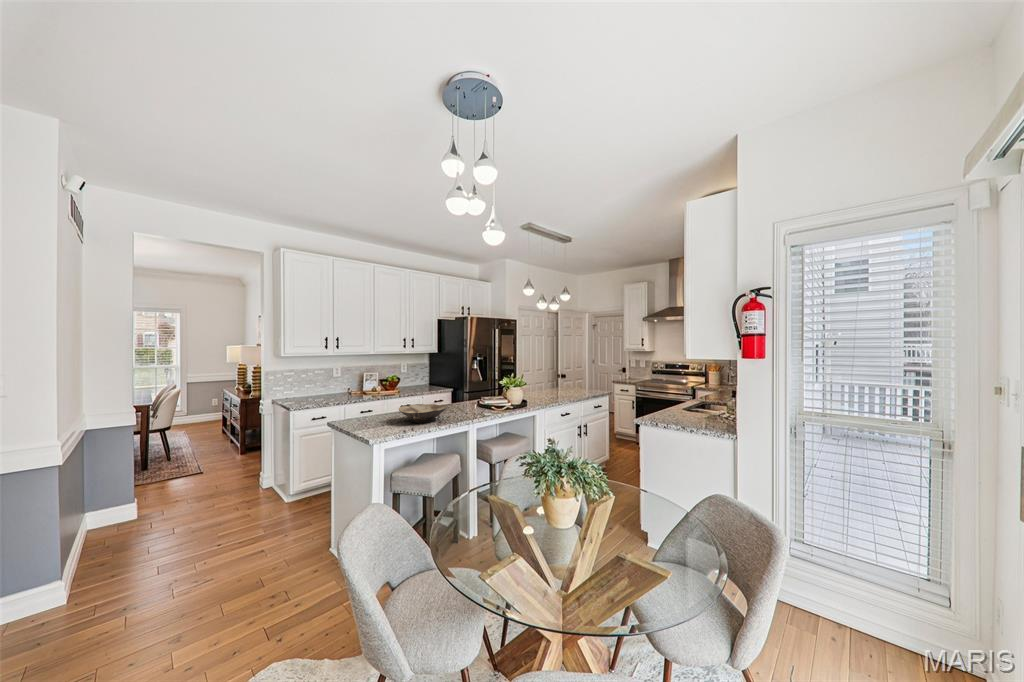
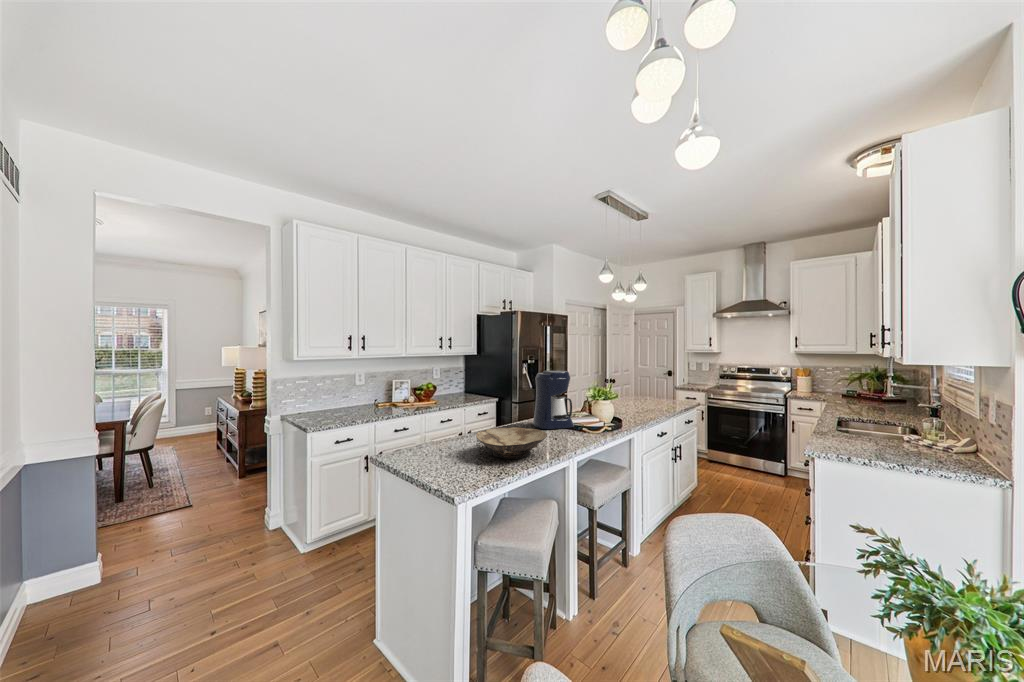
coffee maker: none [456,365,486,408] -> present [533,371,574,429]

